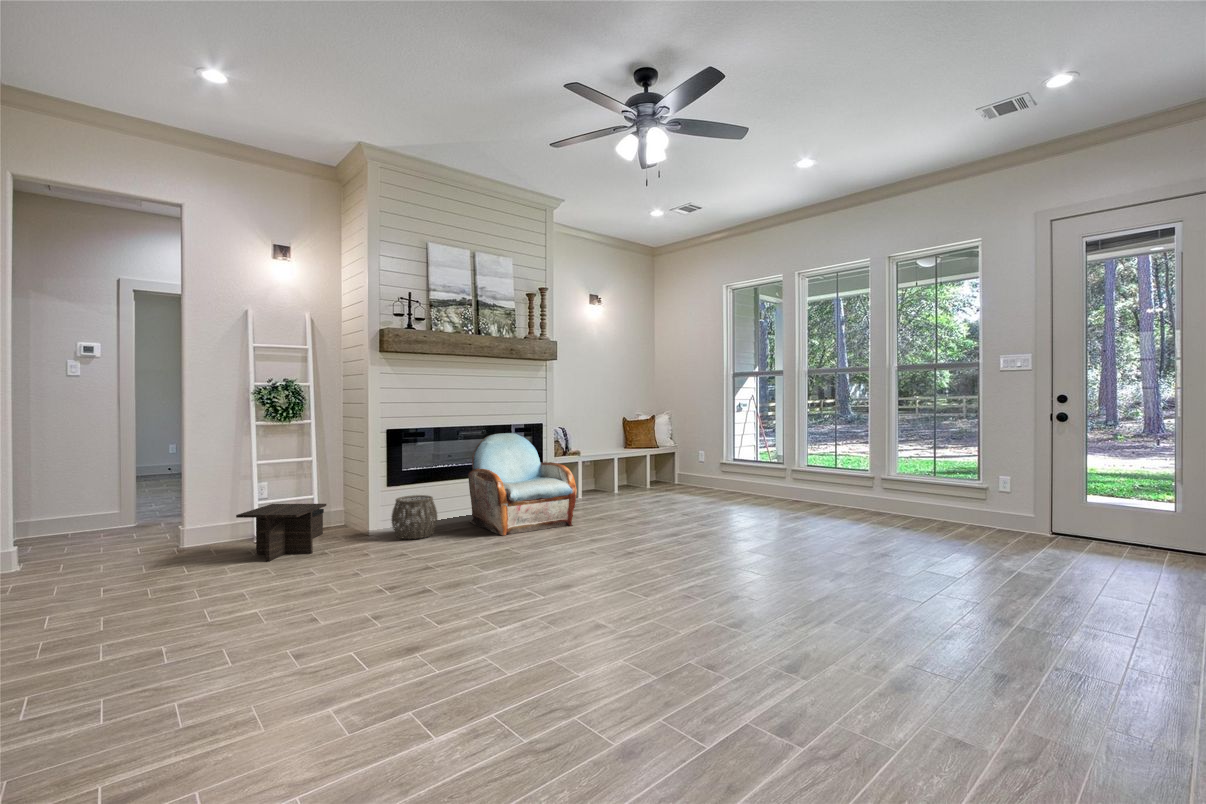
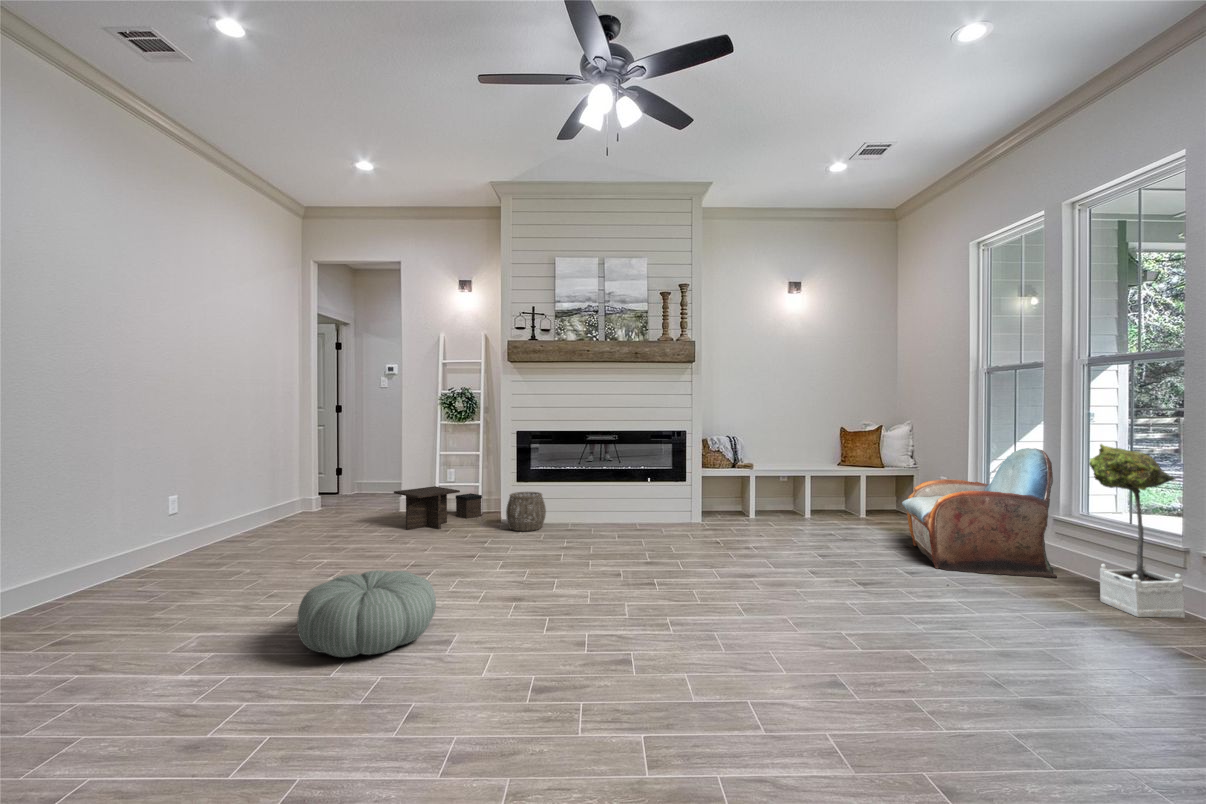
potted tree: none [842,422,886,517] -> present [1089,444,1185,617]
armchair: present [468,433,577,535] -> present [902,448,1057,578]
pouf: none [476,572,615,665] -> present [297,570,436,657]

